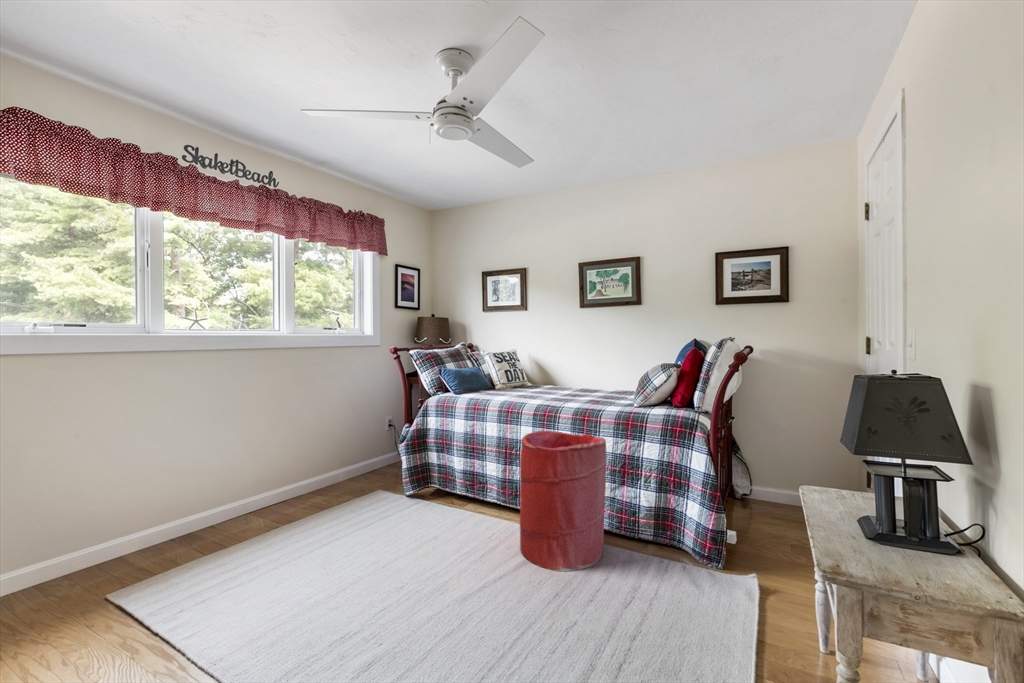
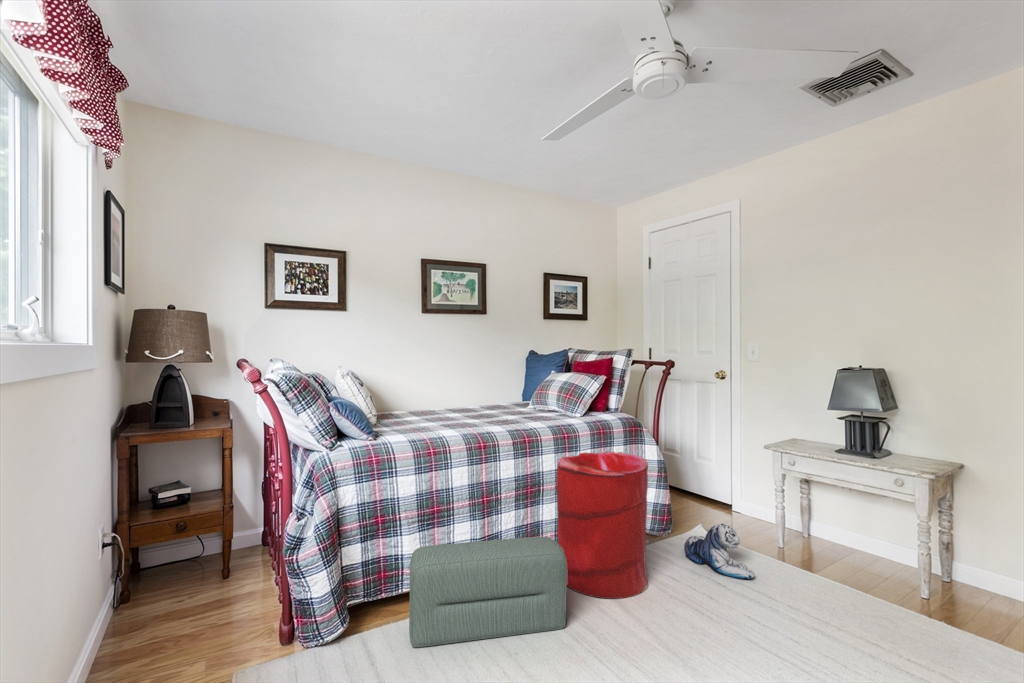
pouf: none [407,462,490,549] -> present [409,537,567,647]
plush toy: none [651,552,710,629] -> present [684,524,755,579]

